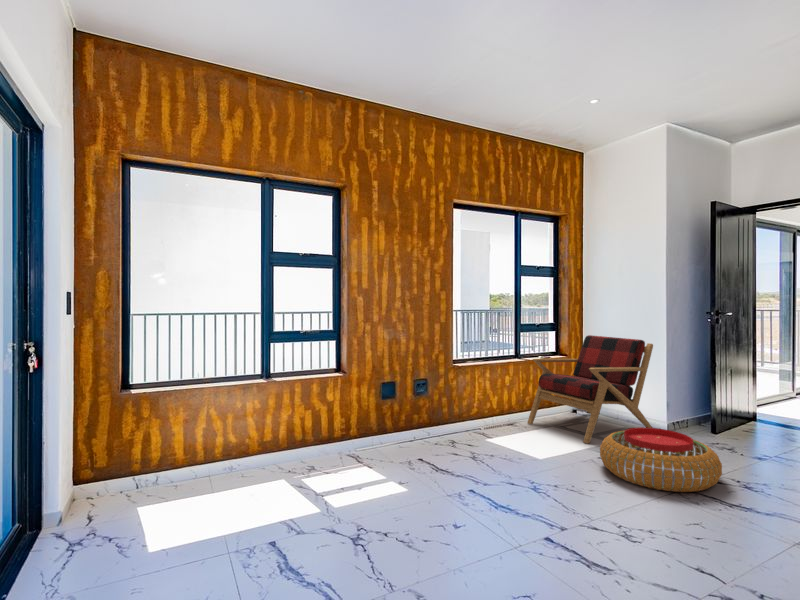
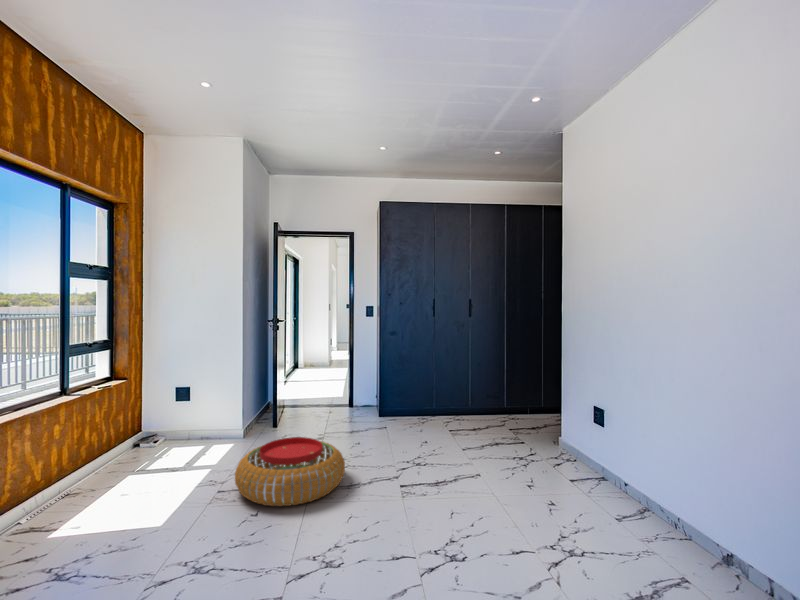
armchair: present [528,335,653,444] -> none [90,350,236,483]

